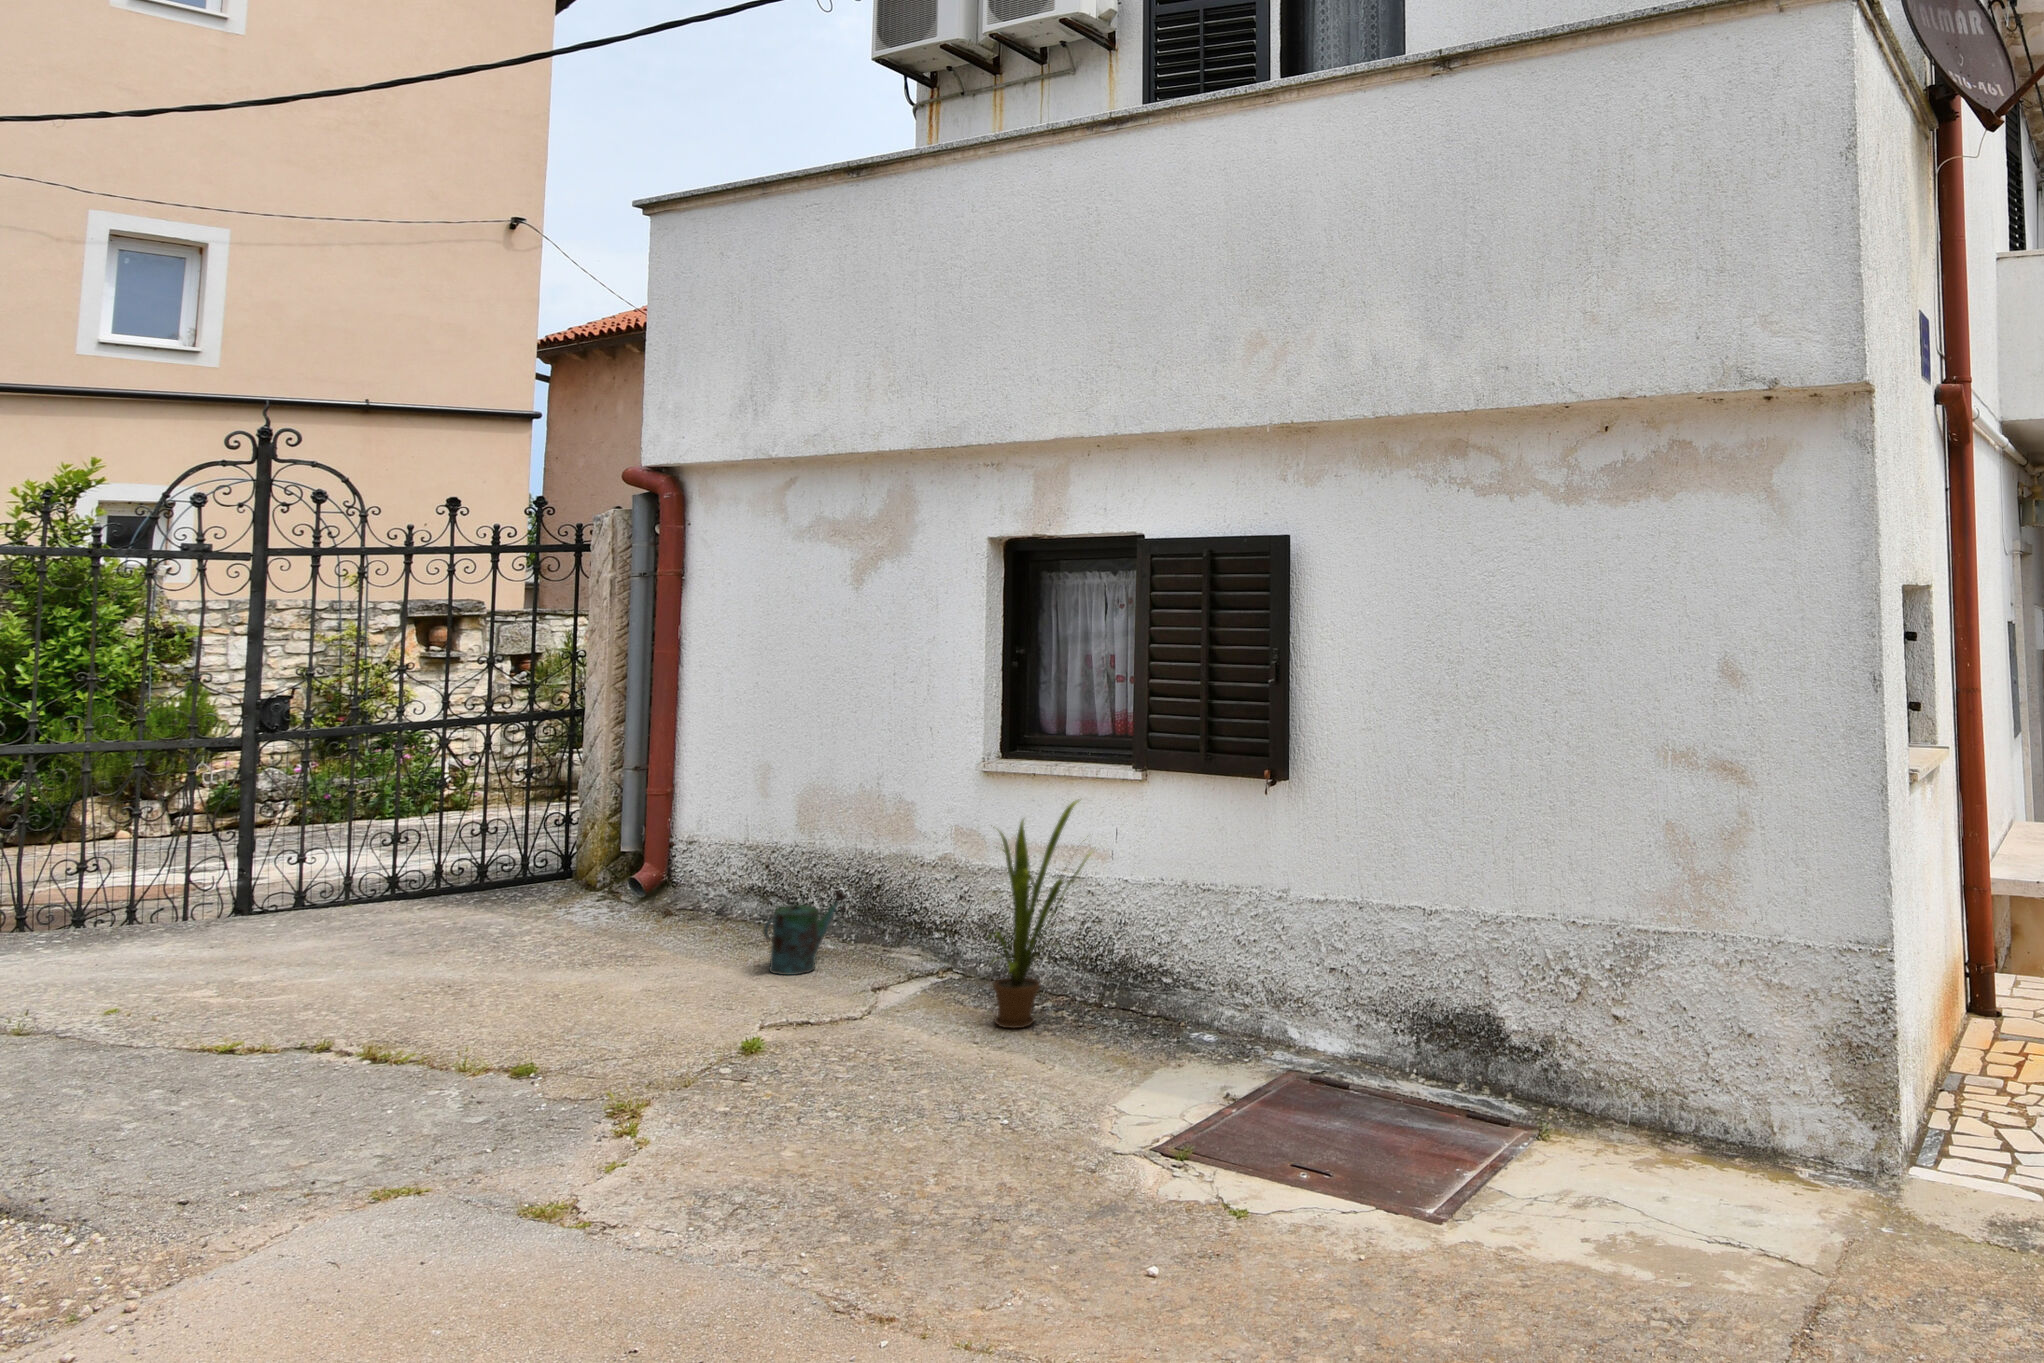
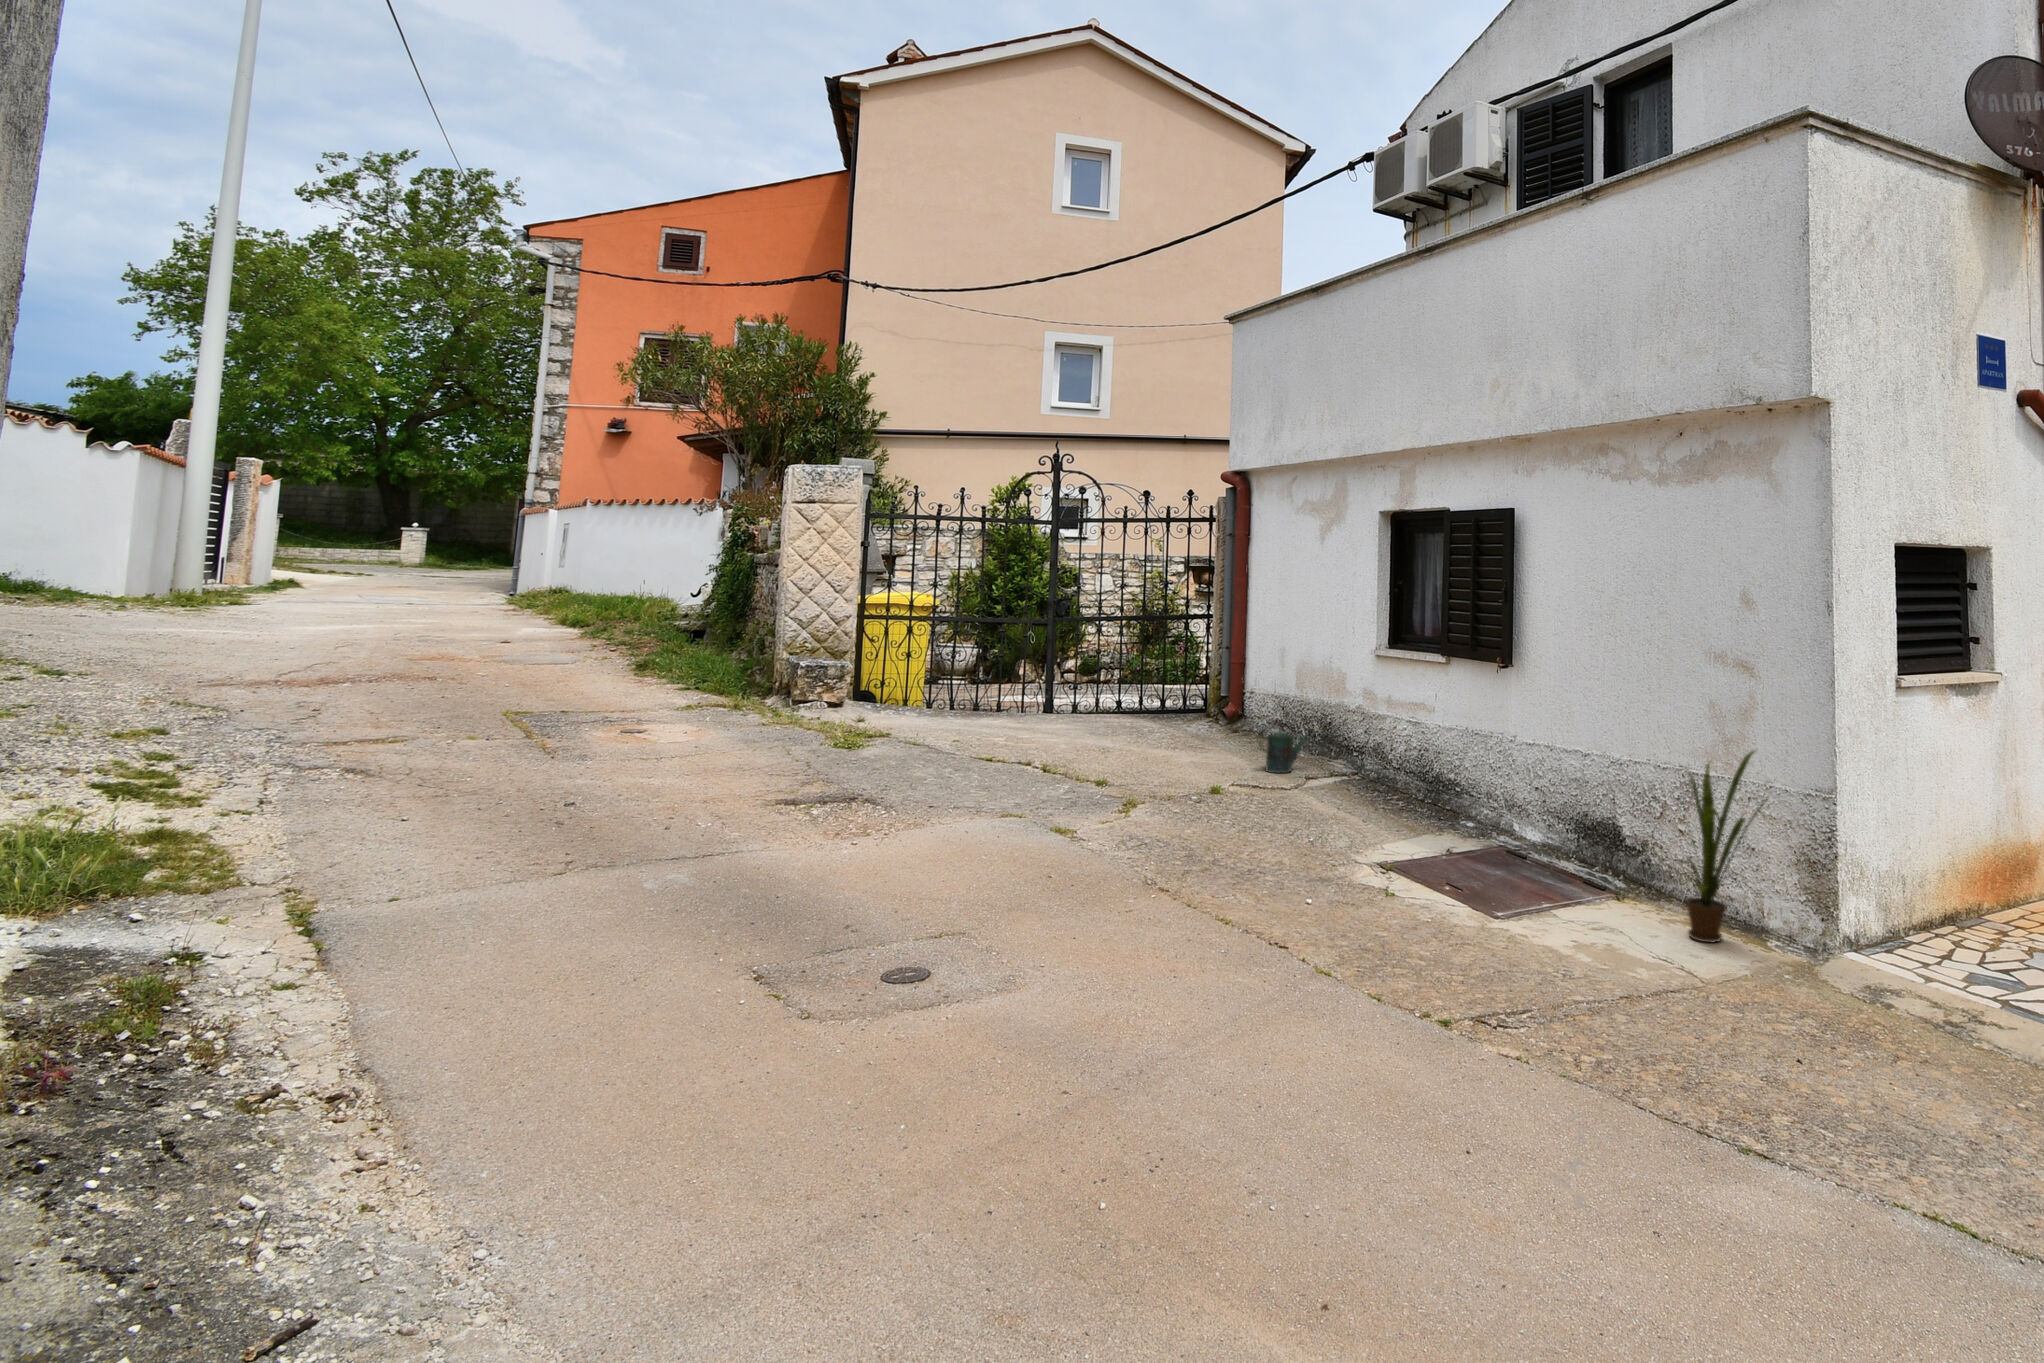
house plant: present [988,801,1089,1028] -> present [1681,751,1767,942]

